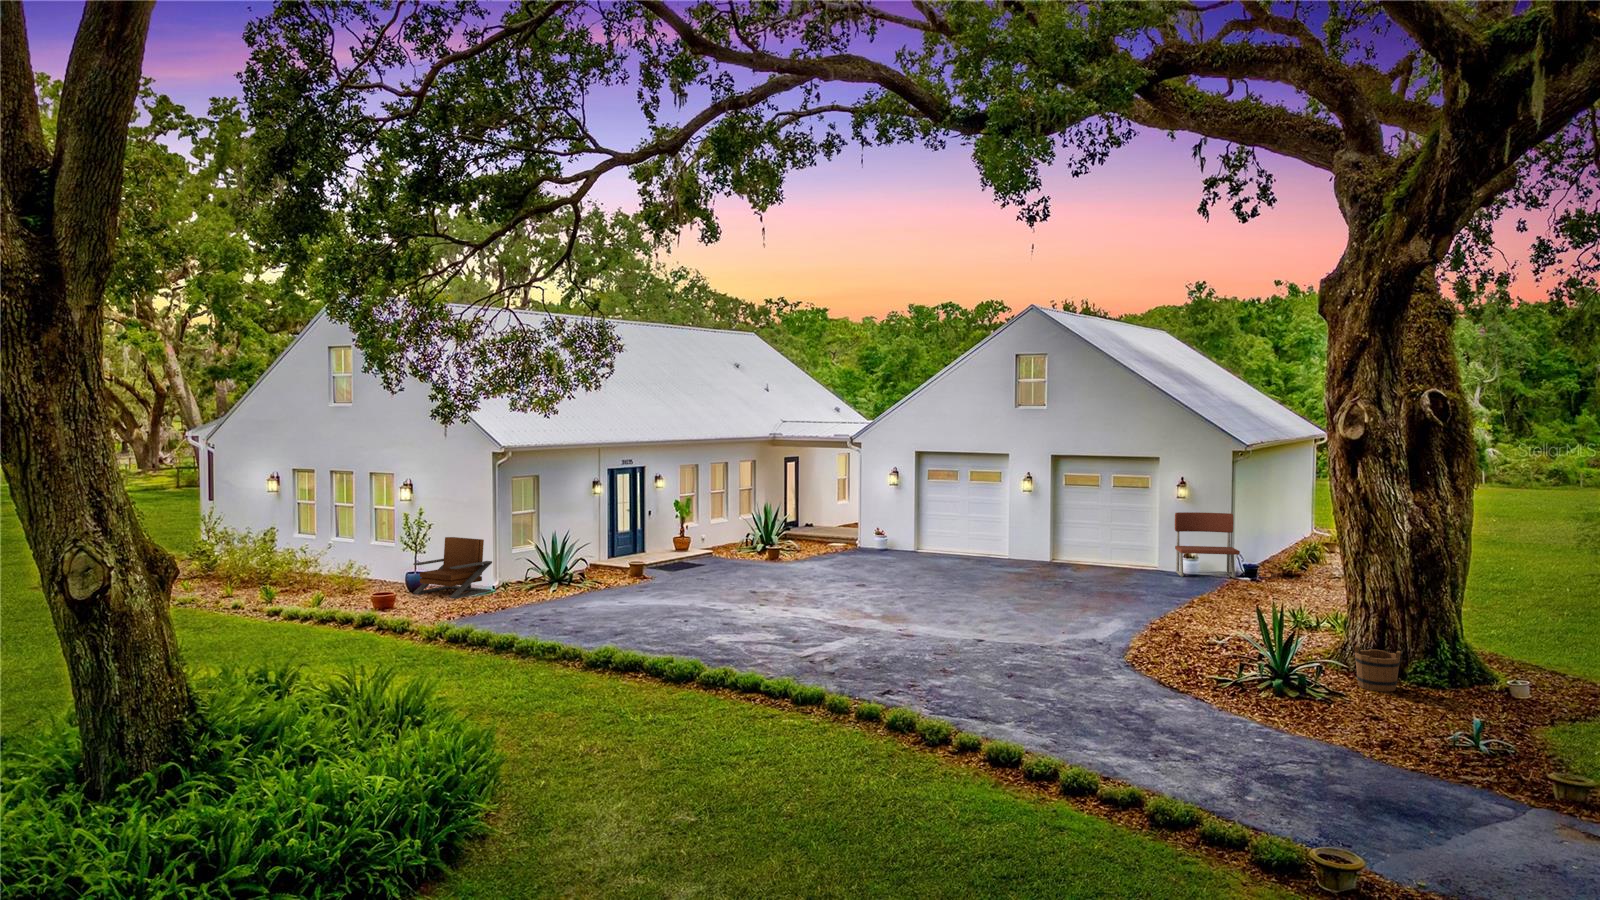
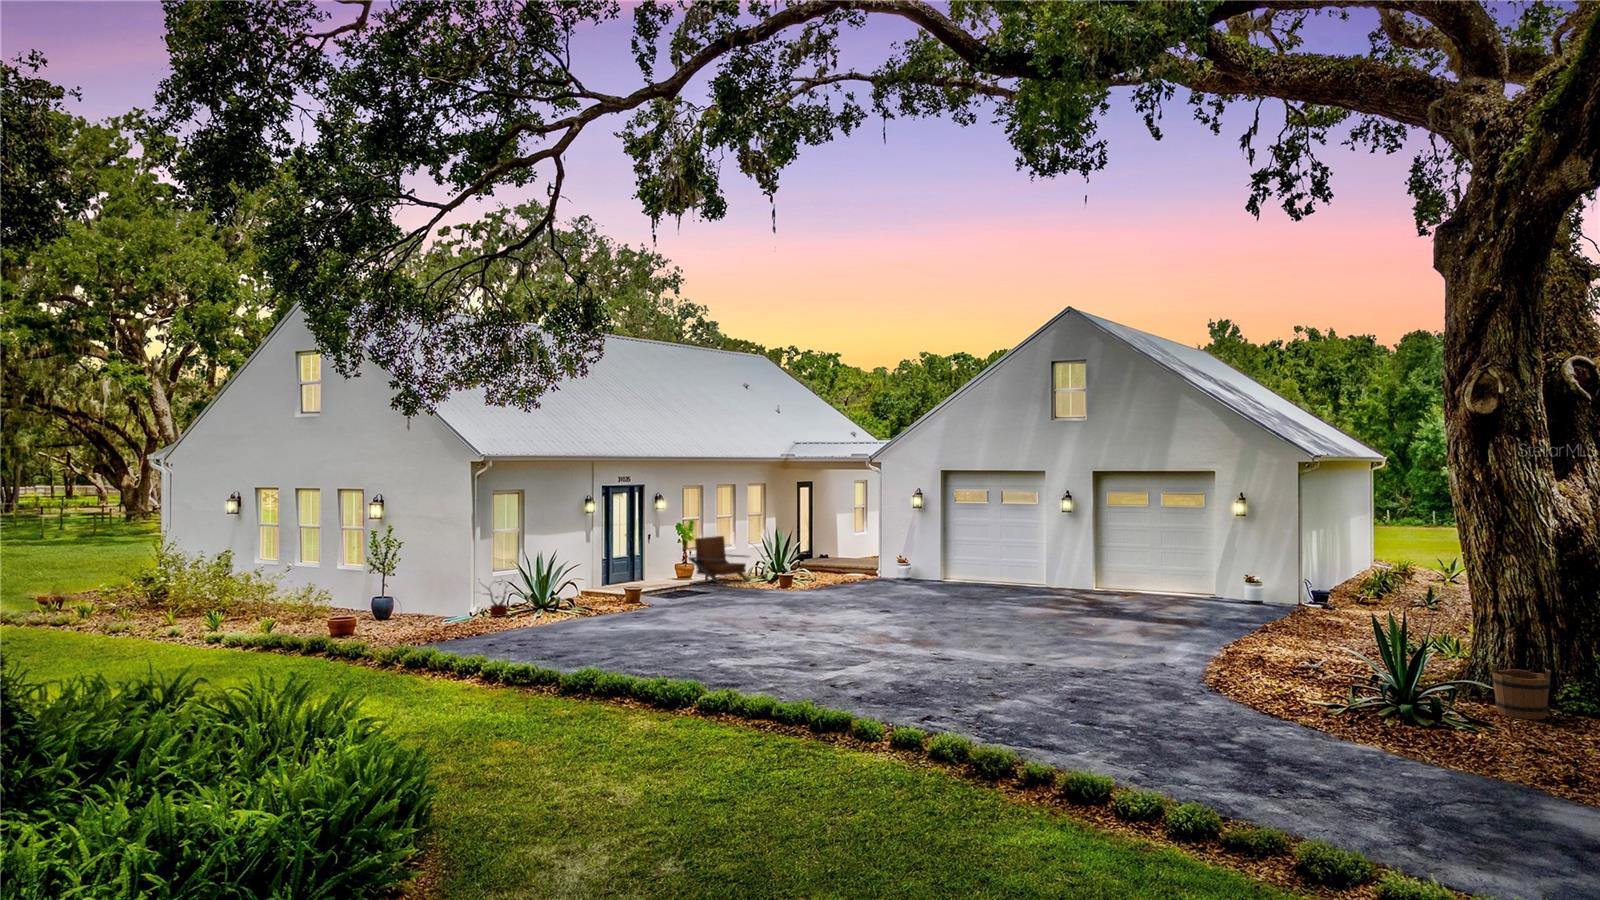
bench: present [1175,512,1240,578] -> none [1235,531,1311,604]
lounge chair: present [413,537,492,599] -> present [689,536,750,586]
decorative plant: none [495,551,538,588] -> present [487,583,507,617]

